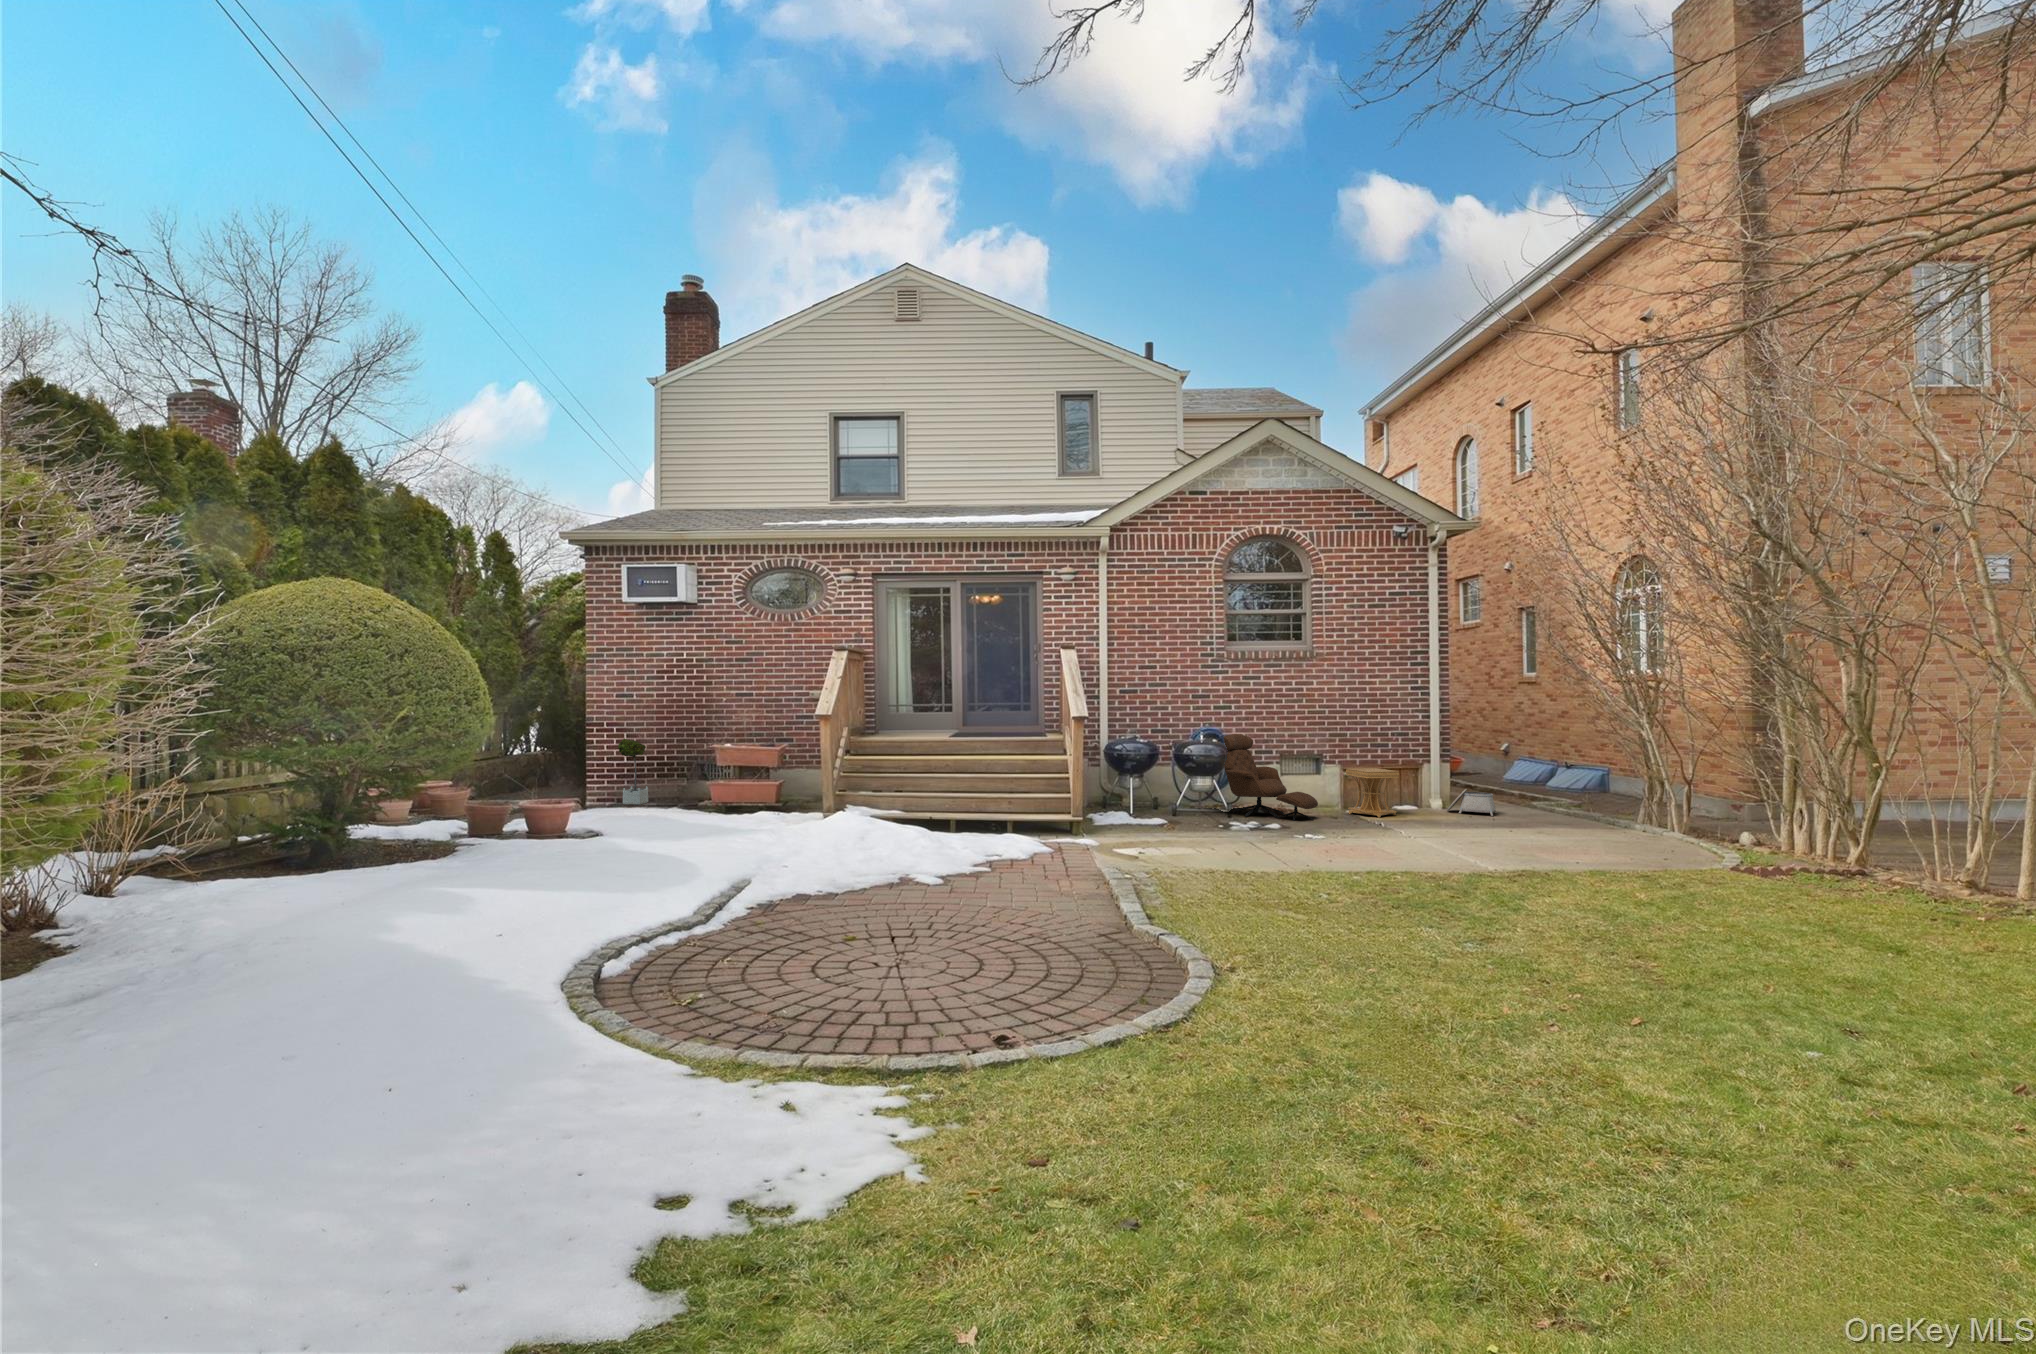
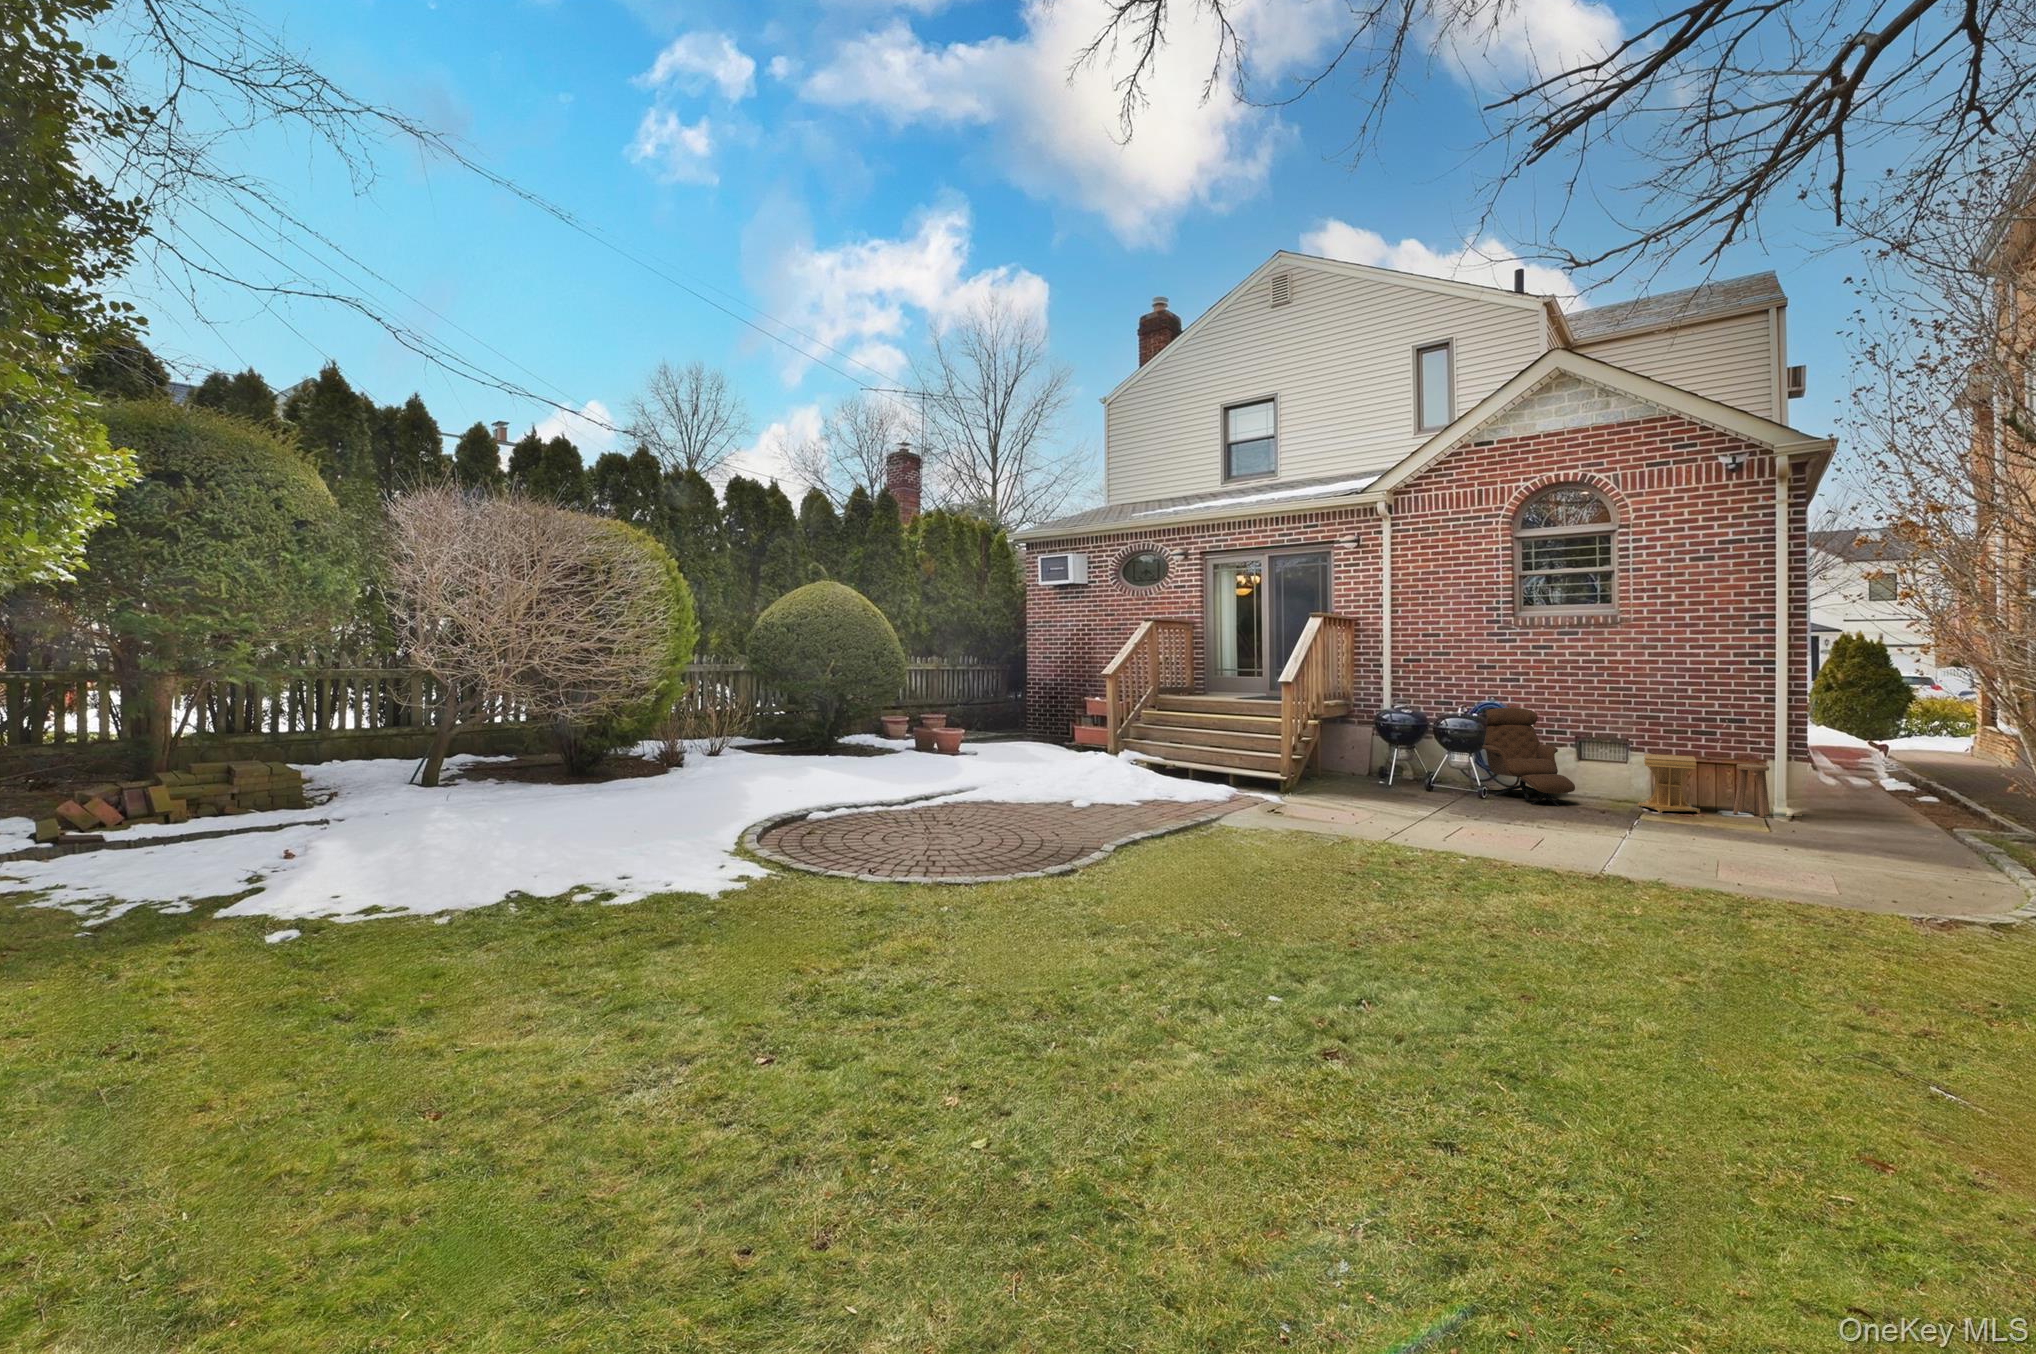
potted tree: present [618,739,648,804] -> none [1029,690,1051,741]
stool: none [1404,772,1432,813] -> present [1733,764,1770,817]
basket: present [1447,789,1496,816] -> none [1796,792,1874,829]

